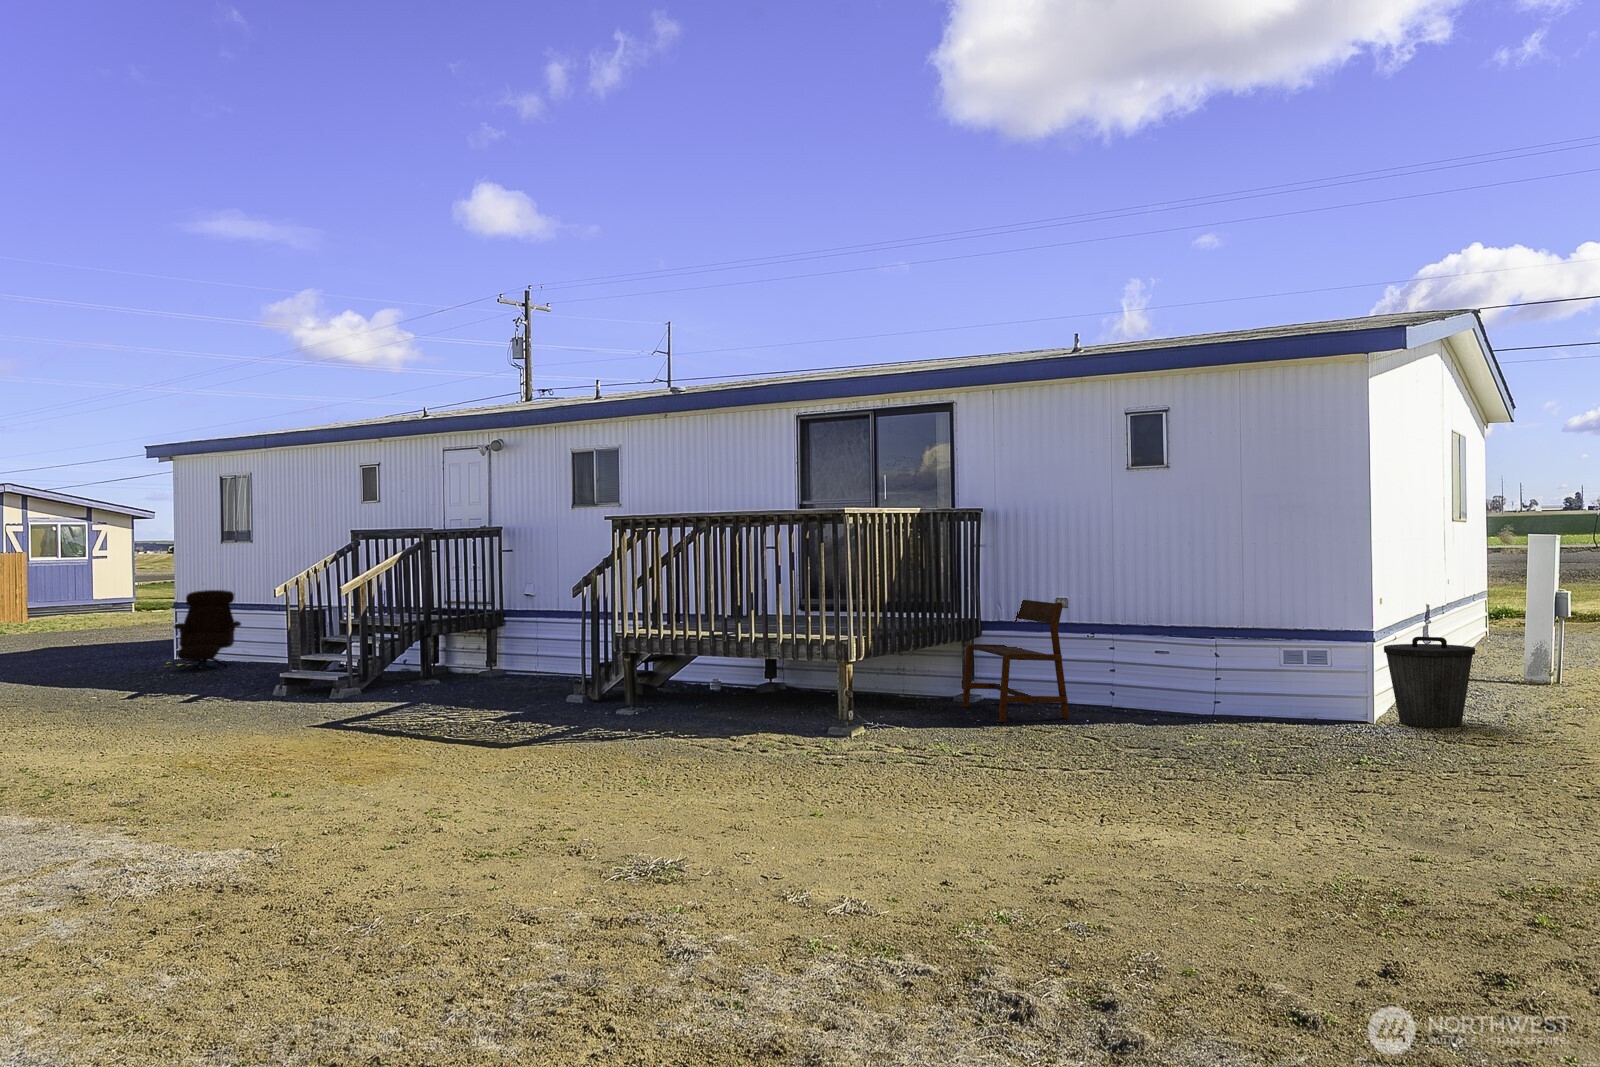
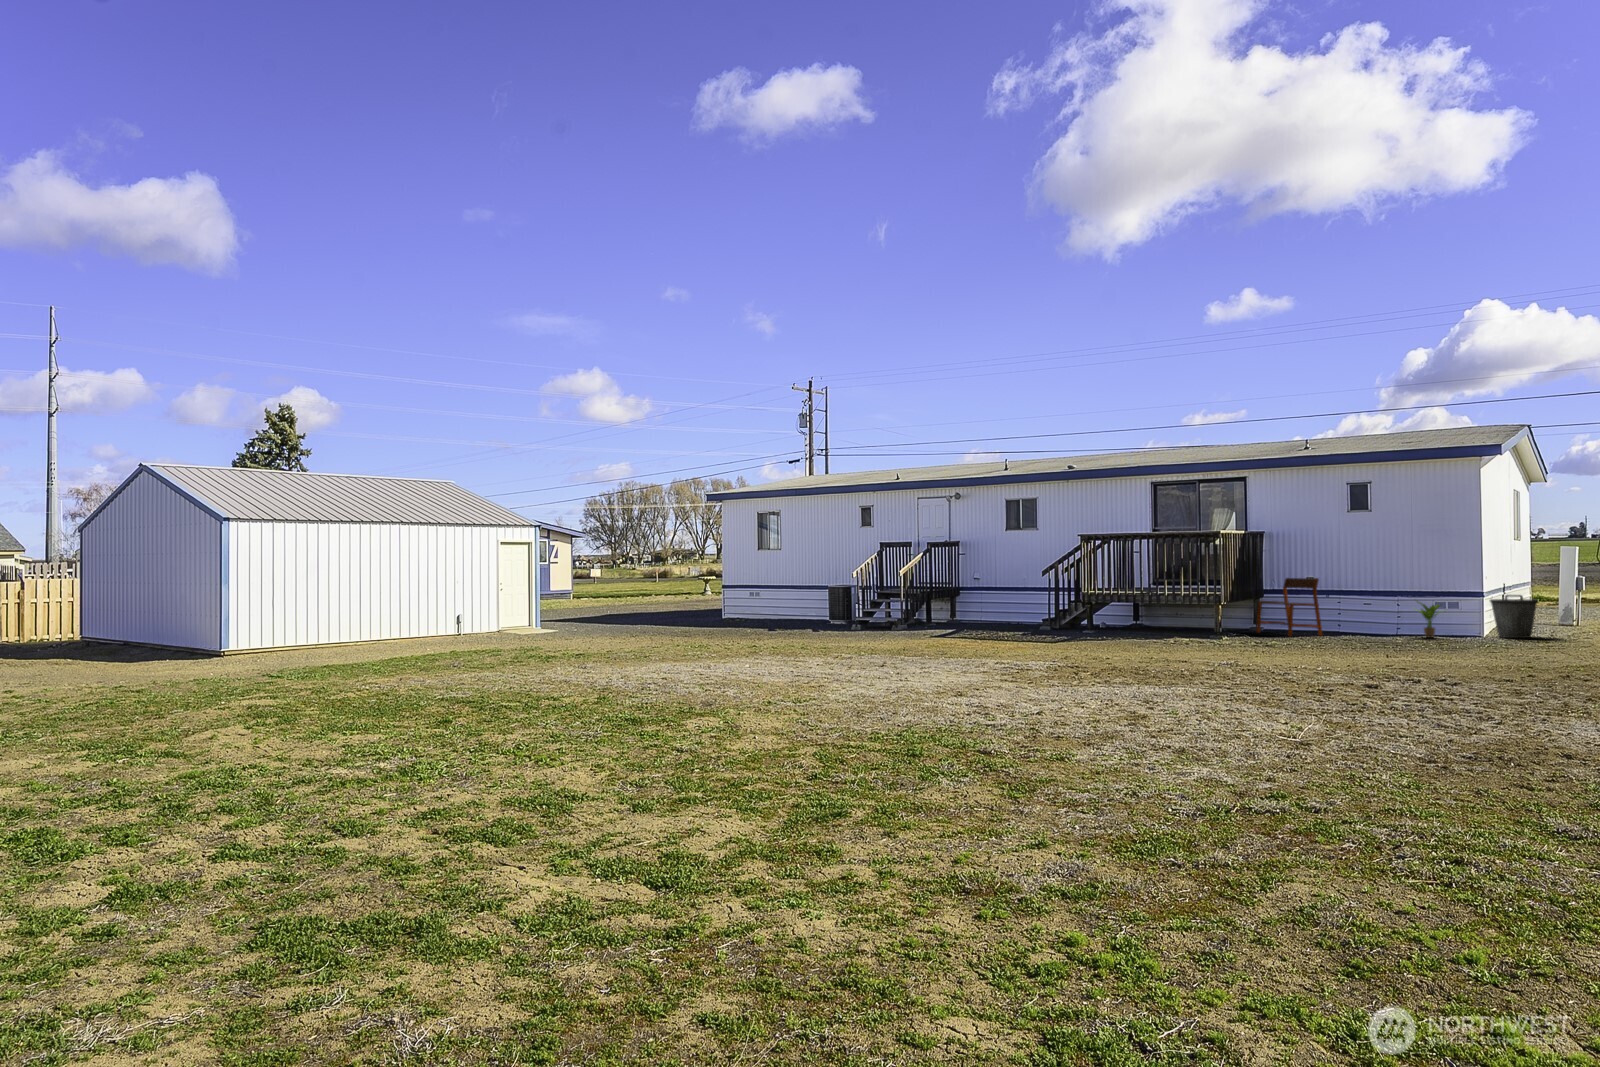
lounge chair: present [174,590,241,671] -> none [743,577,778,622]
potted plant: none [1236,647,1303,725] -> present [1419,602,1440,638]

